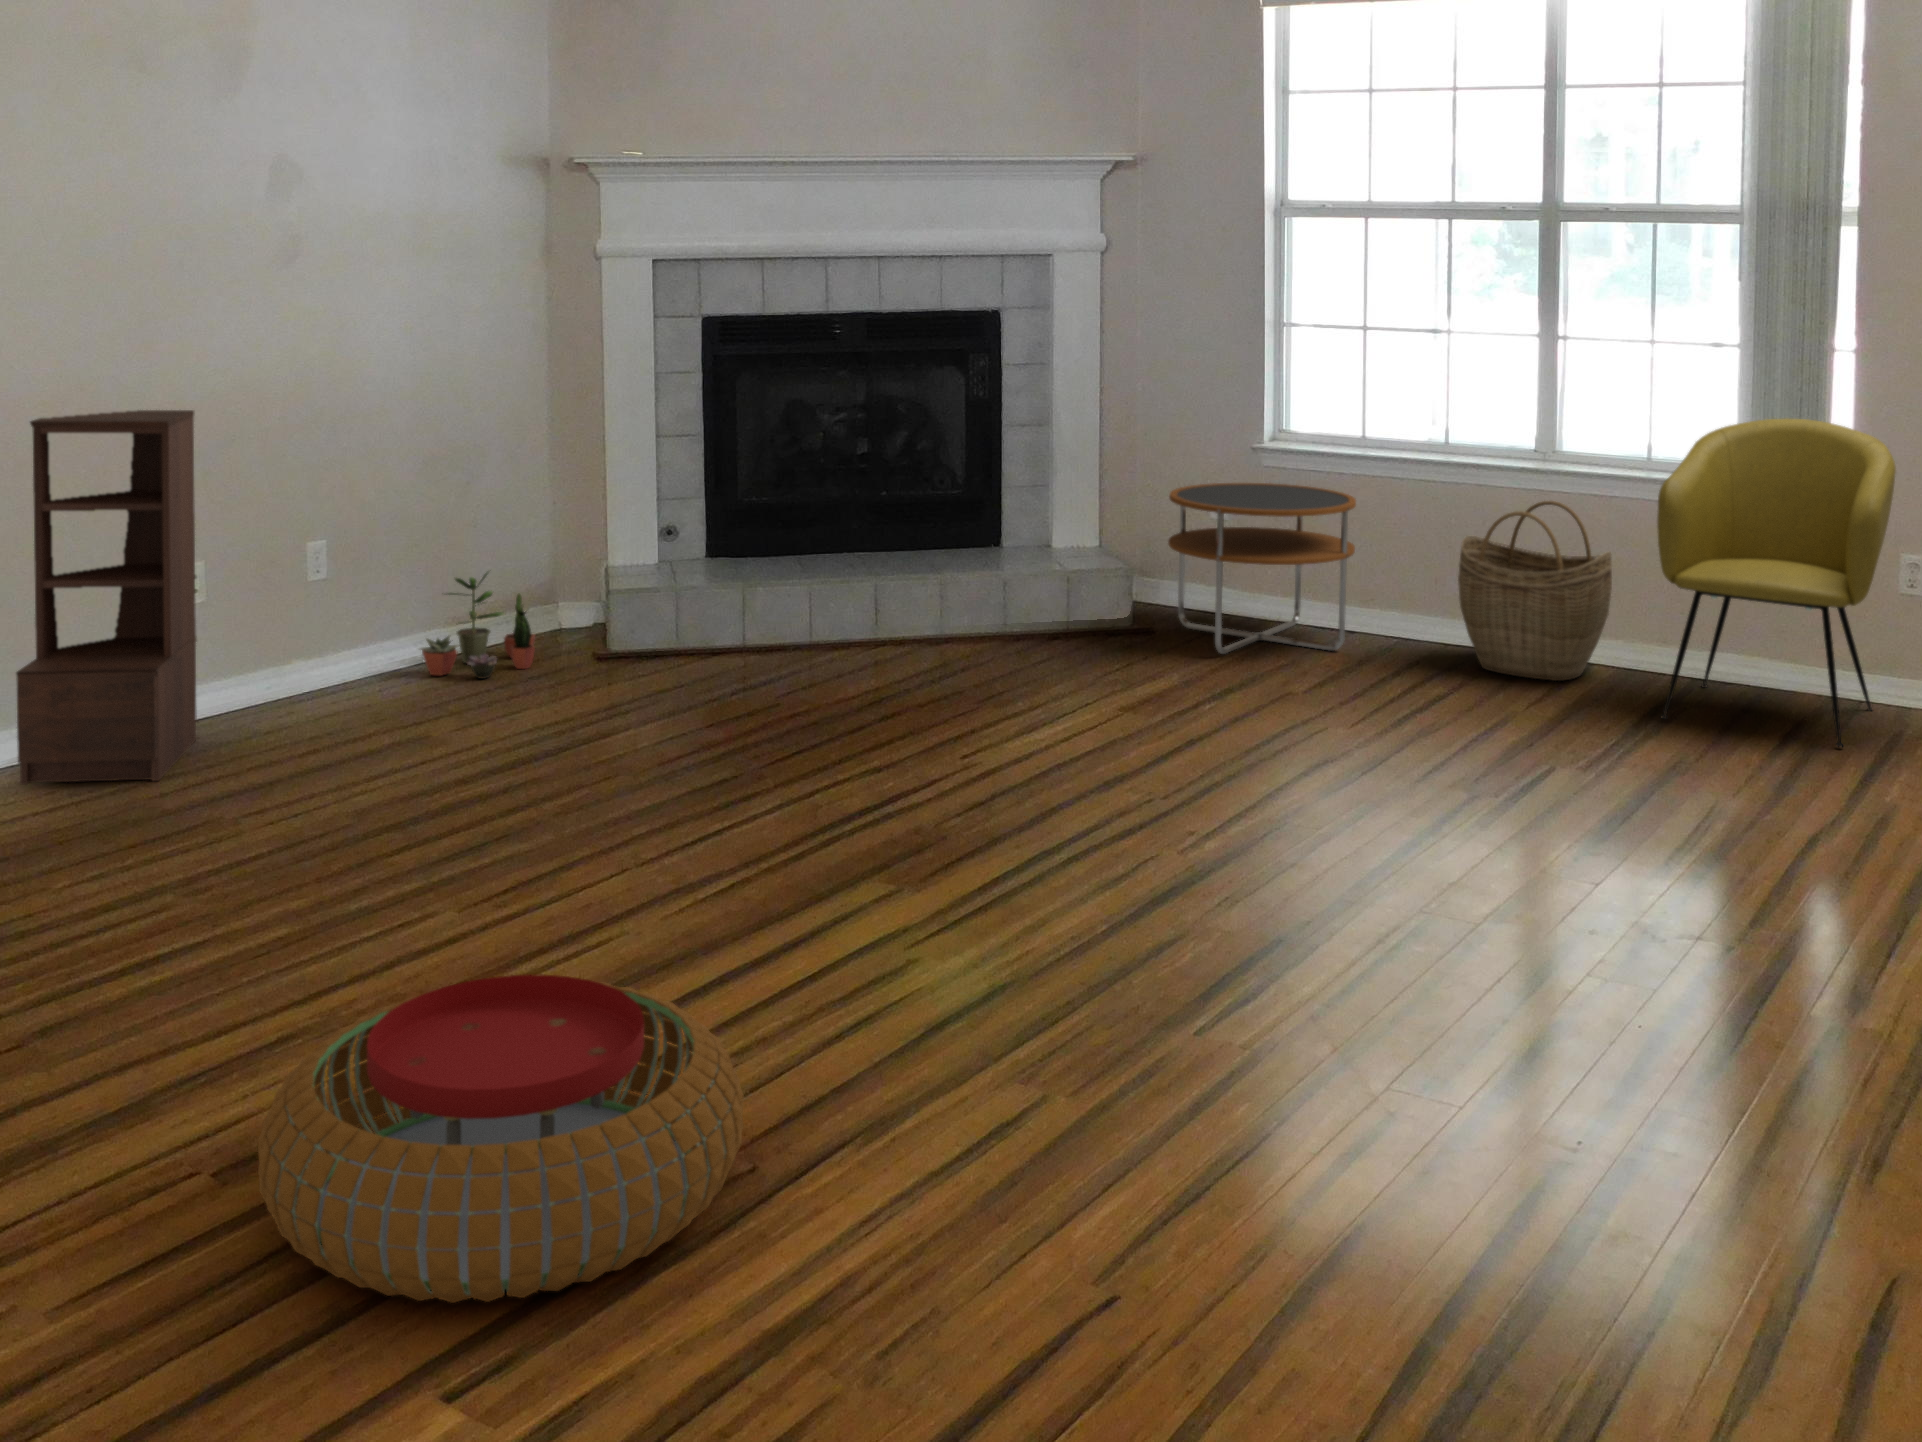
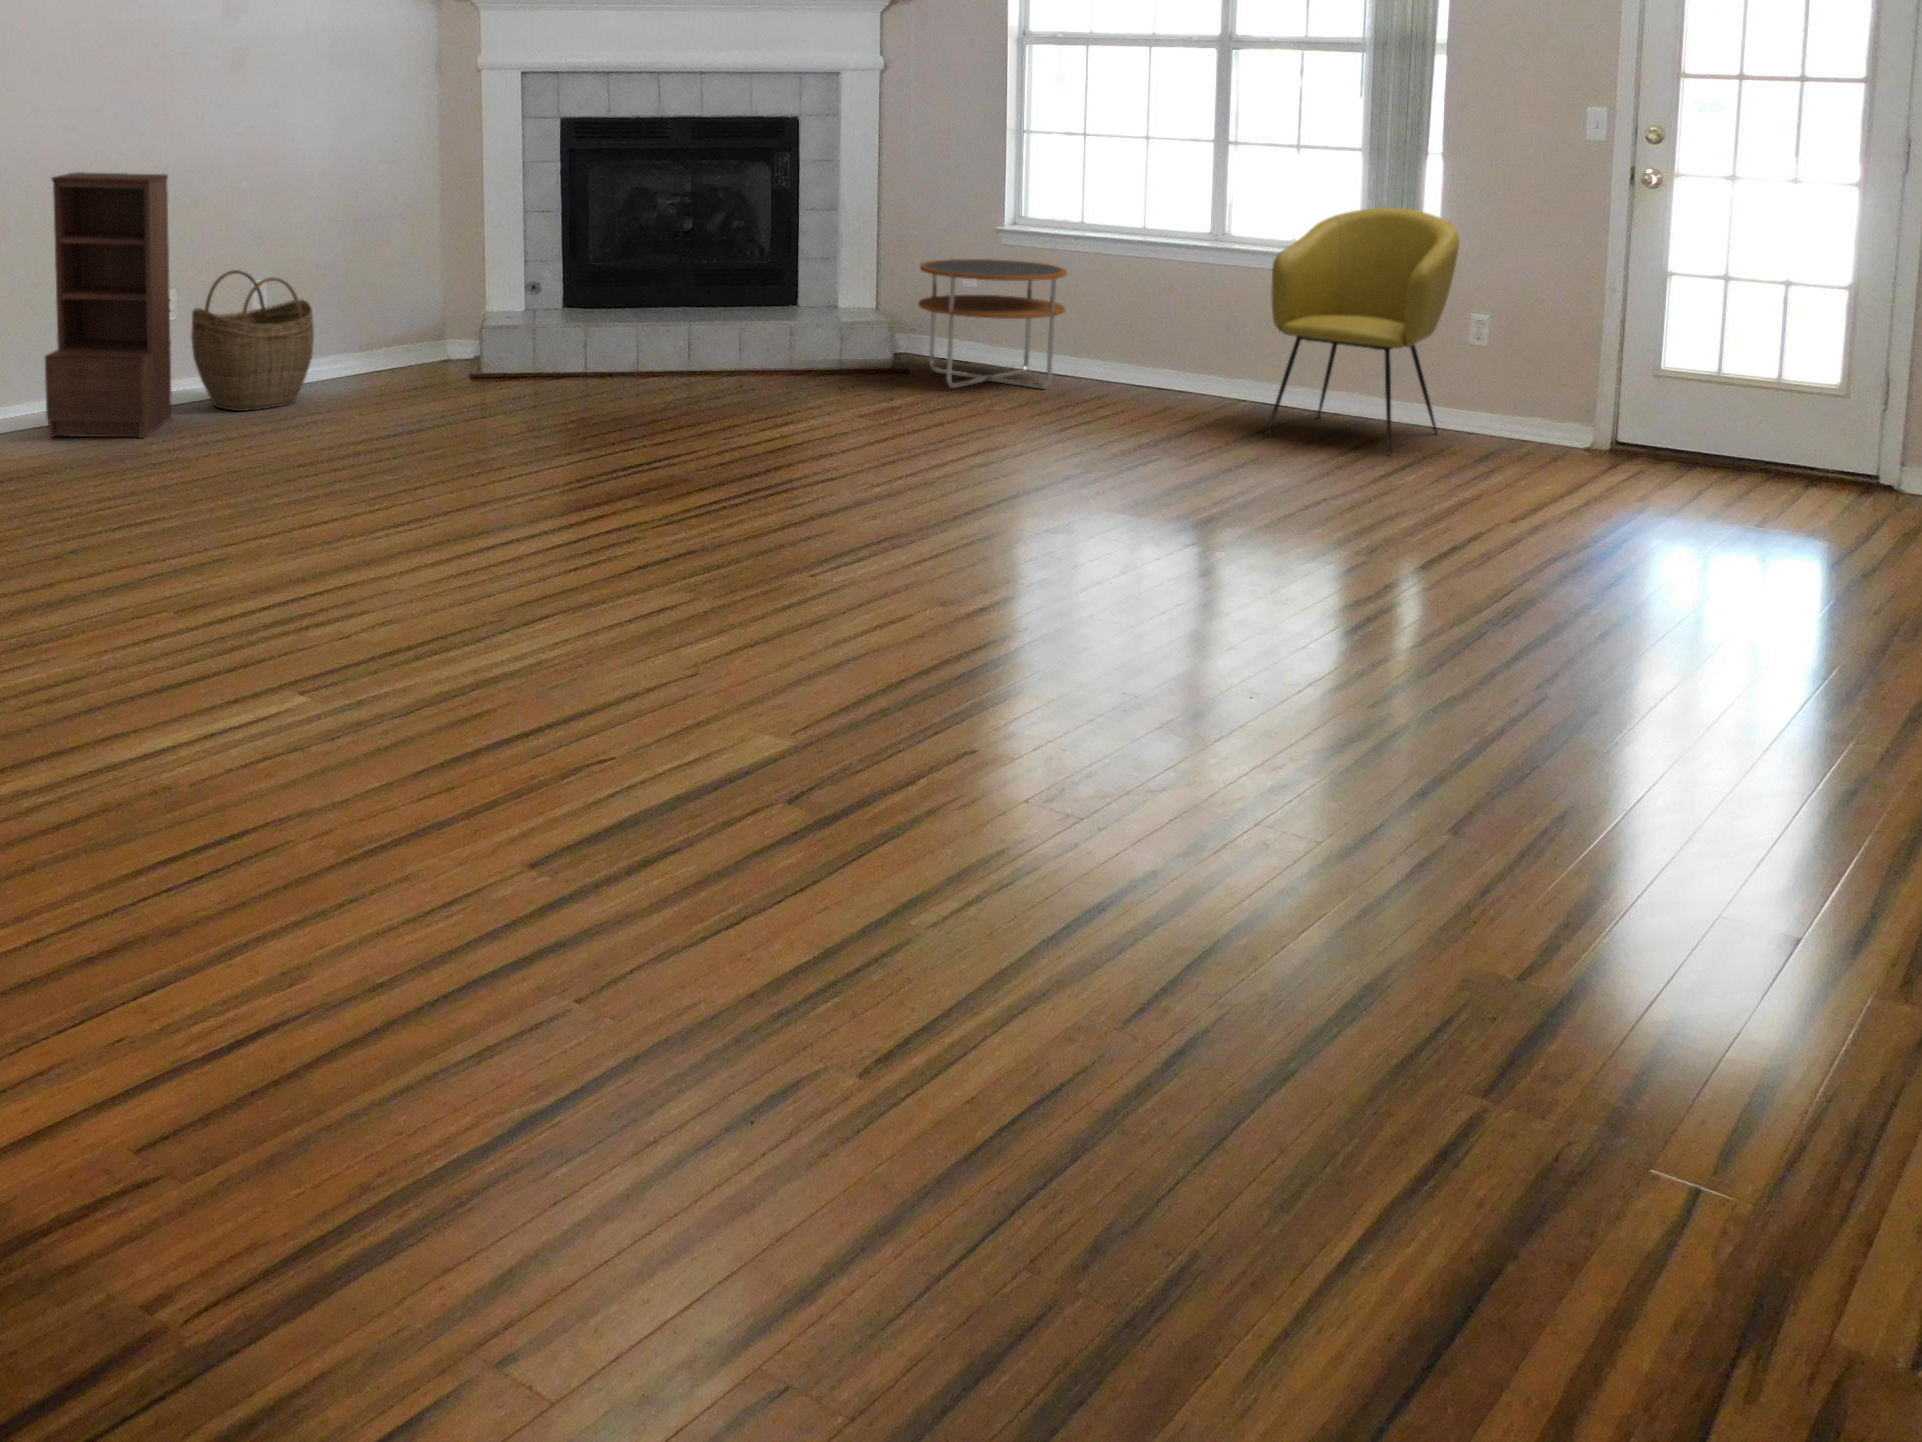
woven basket: present [1458,501,1612,681] -> present [191,270,314,411]
potted plant: present [421,573,535,679] -> none [335,308,426,388]
pouf: present [258,975,744,1303] -> none [199,506,496,665]

